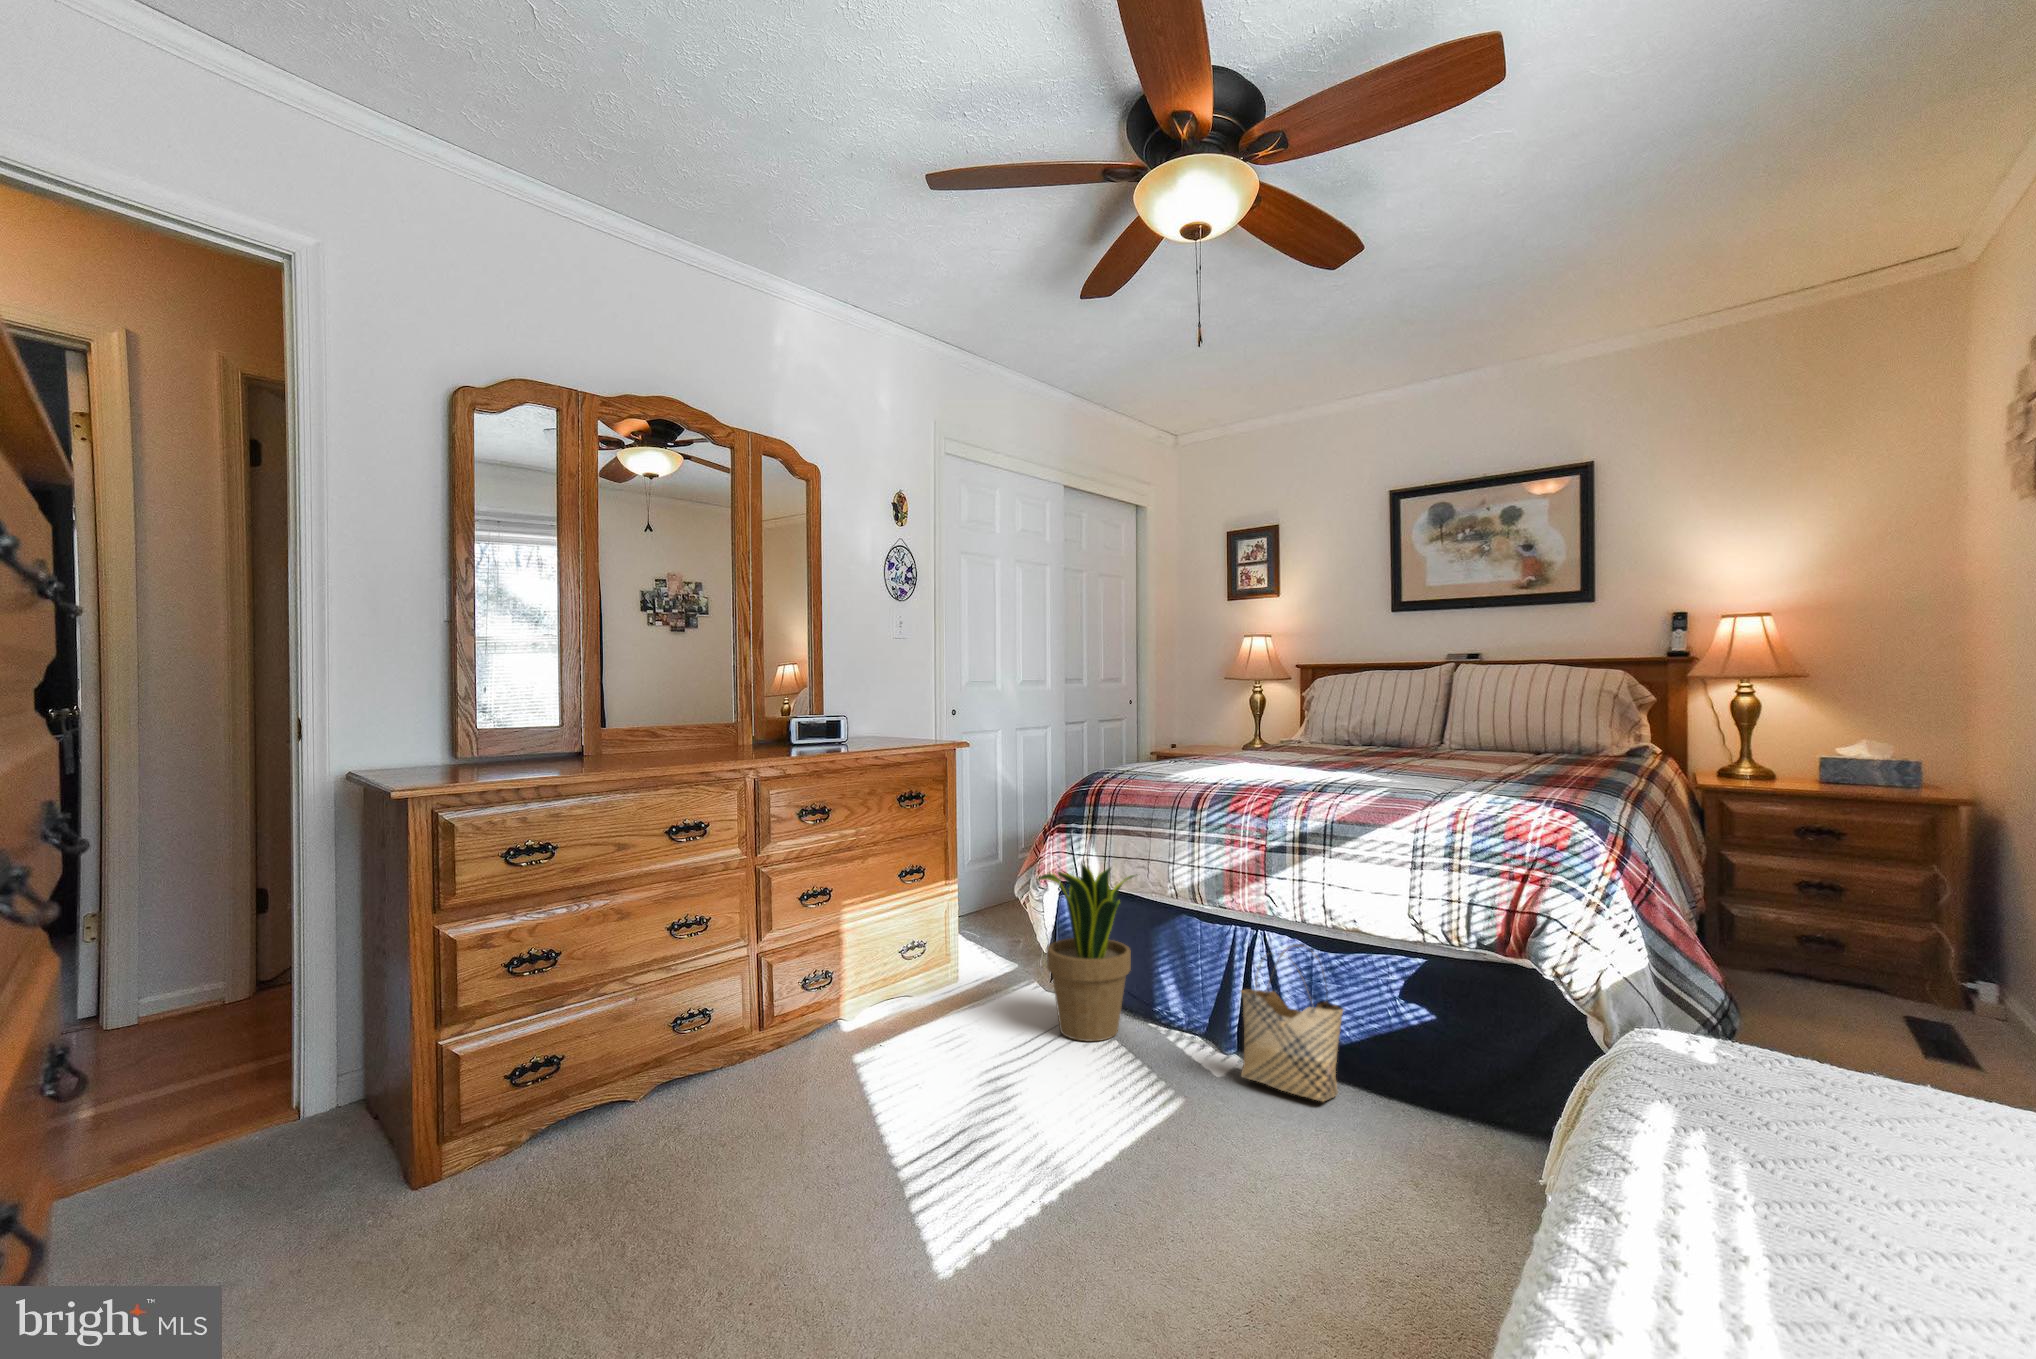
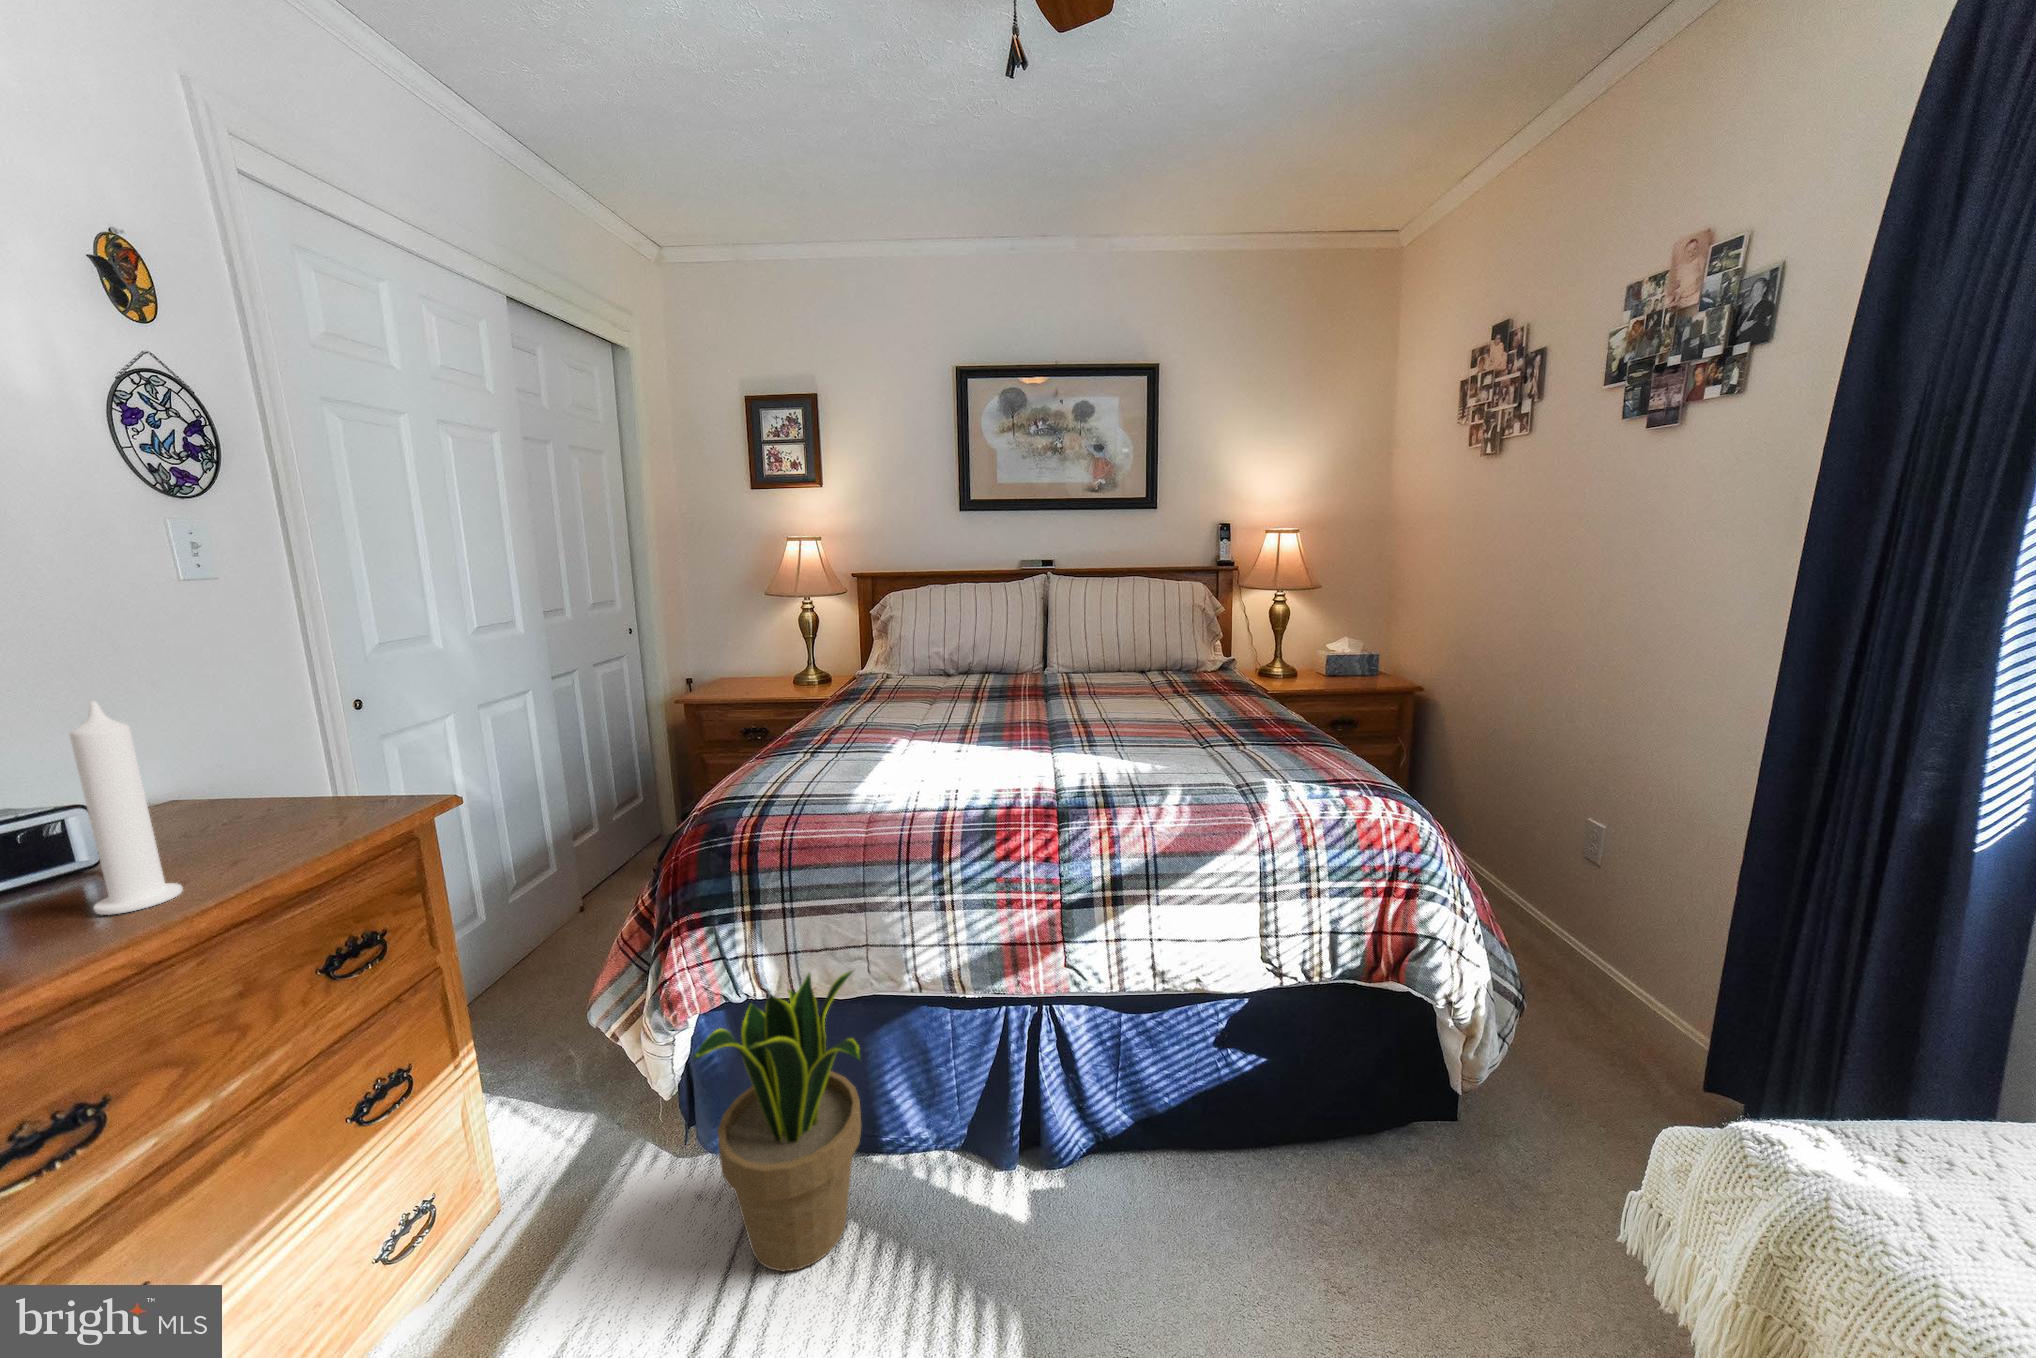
candle: none [850,663,872,742] -> present [70,702,183,915]
woven basket: present [1241,944,1343,1101] -> none [1061,1021,1196,1230]

